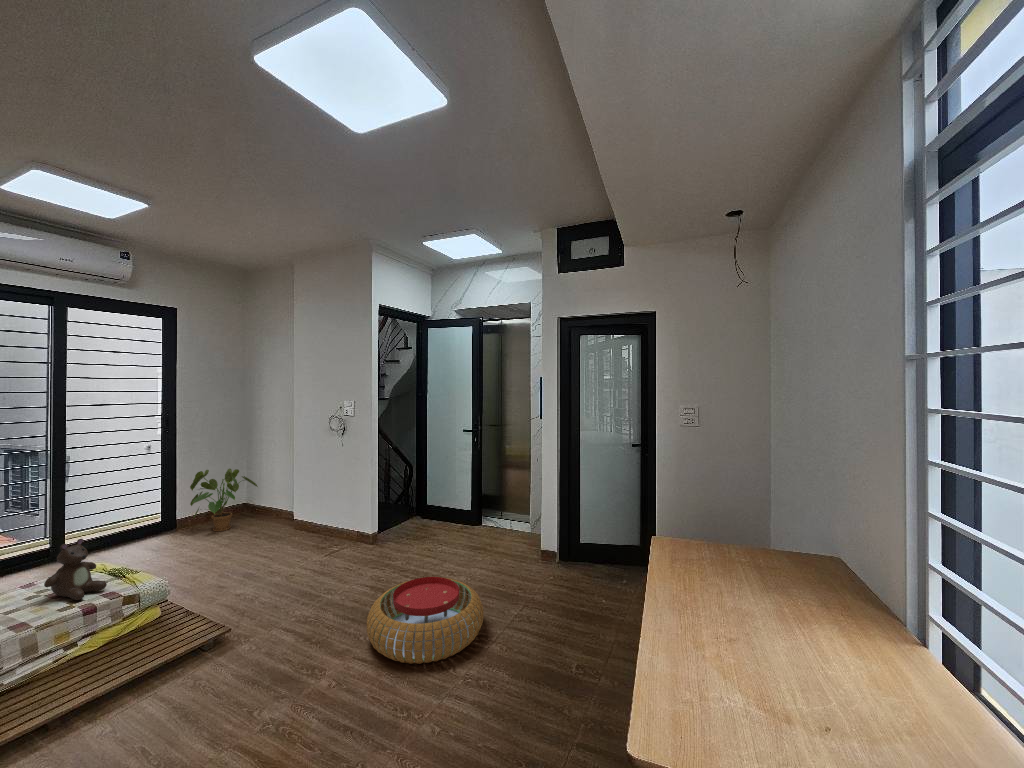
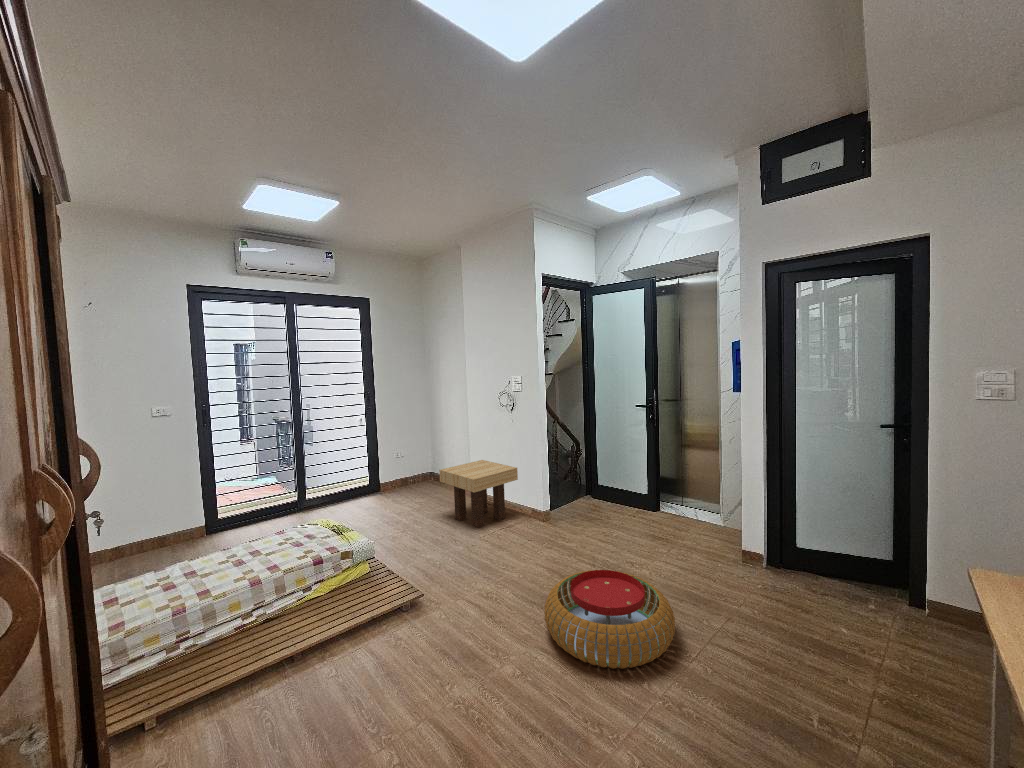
house plant: present [190,469,258,532] -> none [388,441,441,497]
side table: none [257,485,347,556] -> present [439,460,518,528]
teddy bear: present [44,539,107,600] -> none [288,500,329,551]

